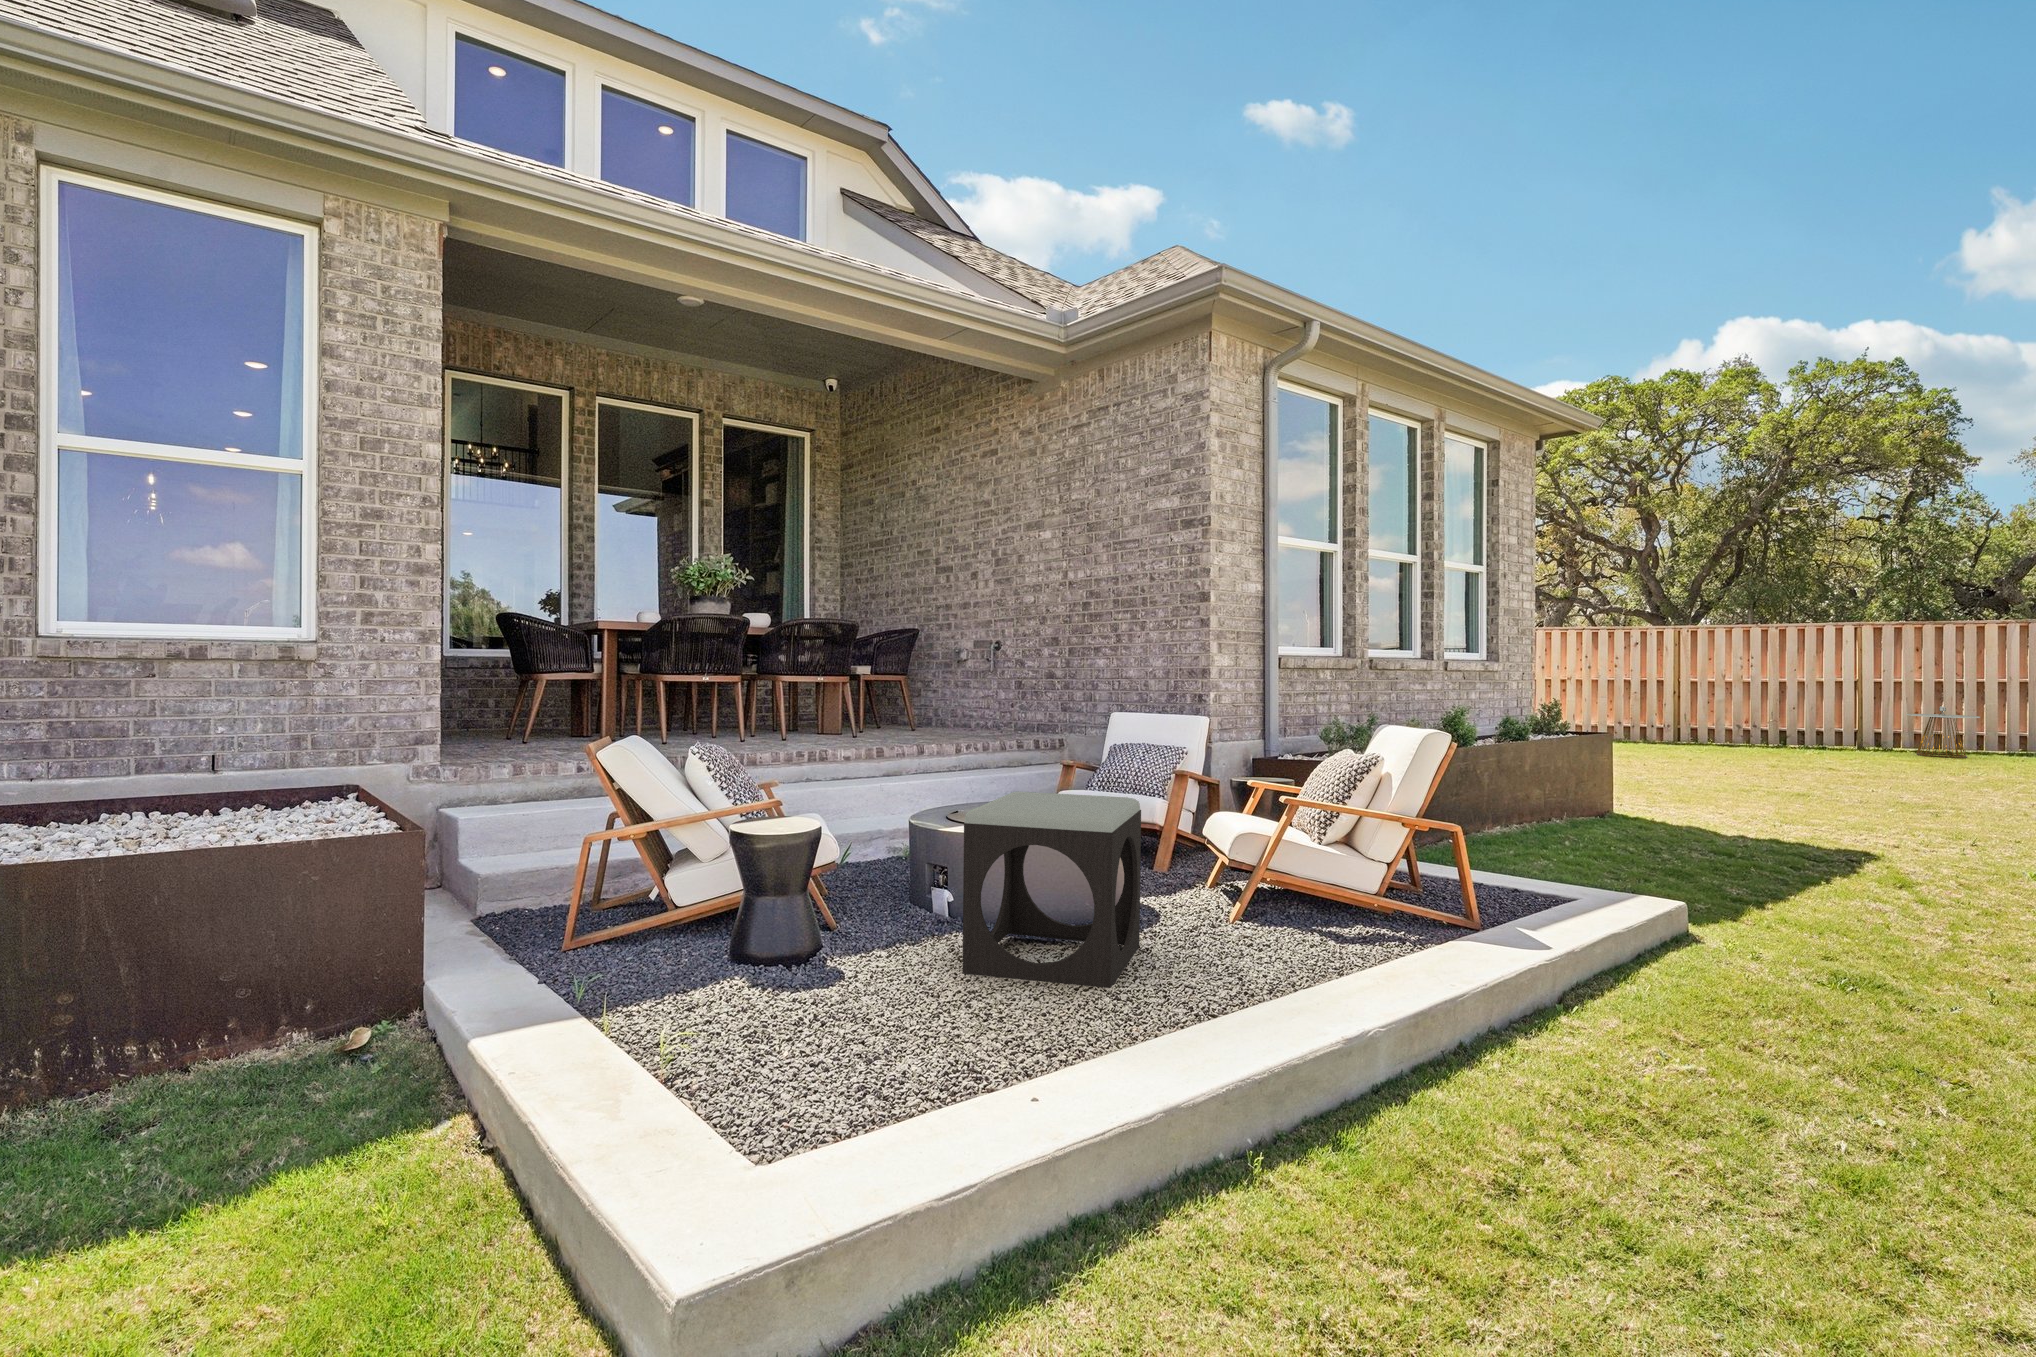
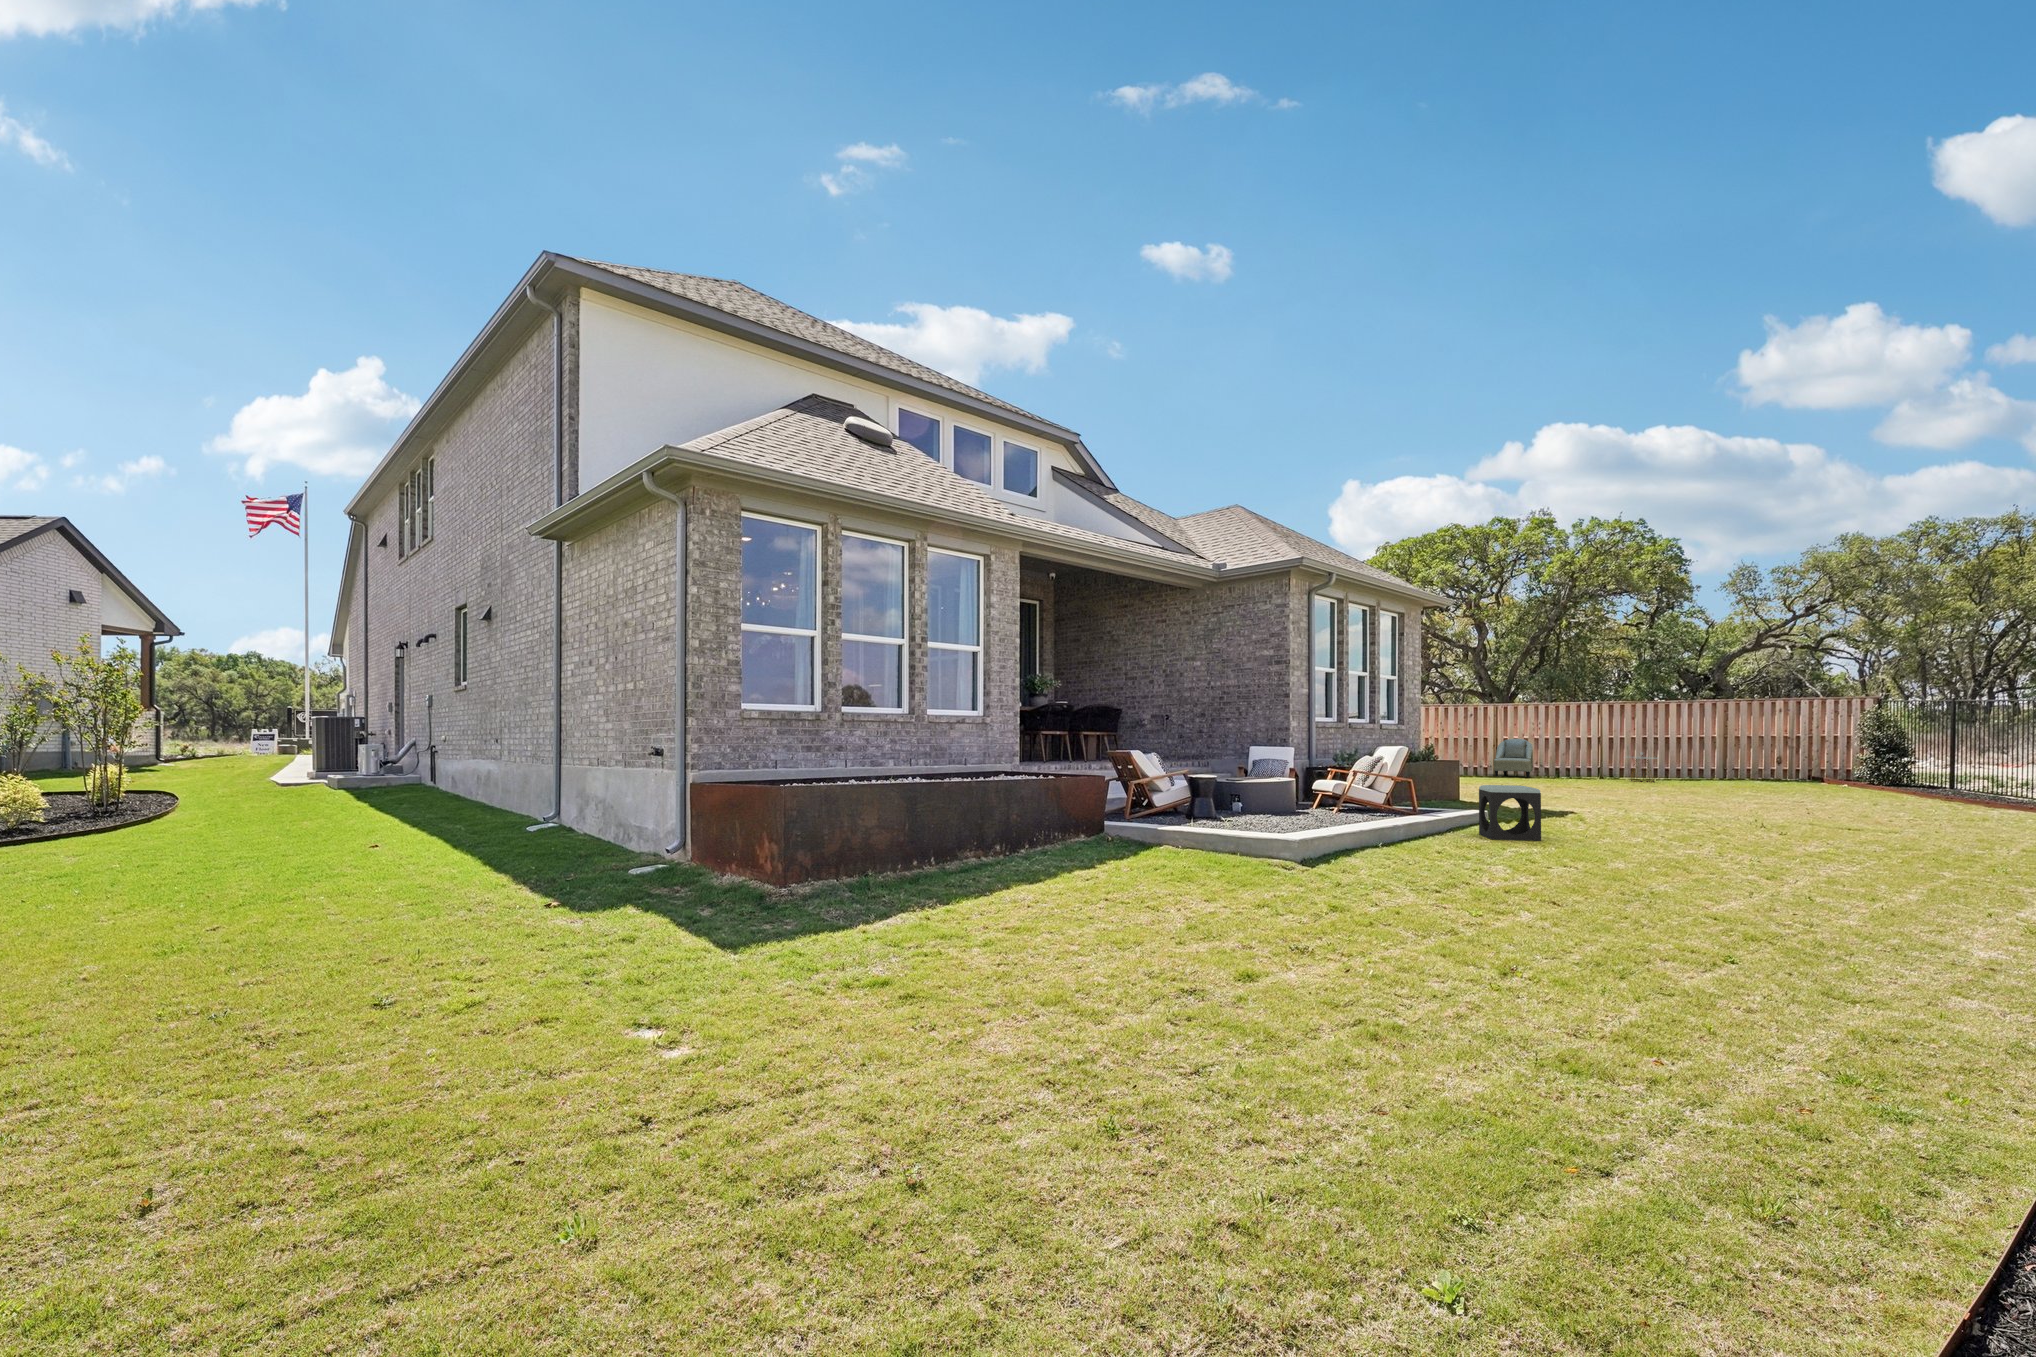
armchair: none [1668,682,1737,745] -> present [1494,739,1533,778]
footstool: present [963,791,1141,988] -> present [1479,785,1541,841]

